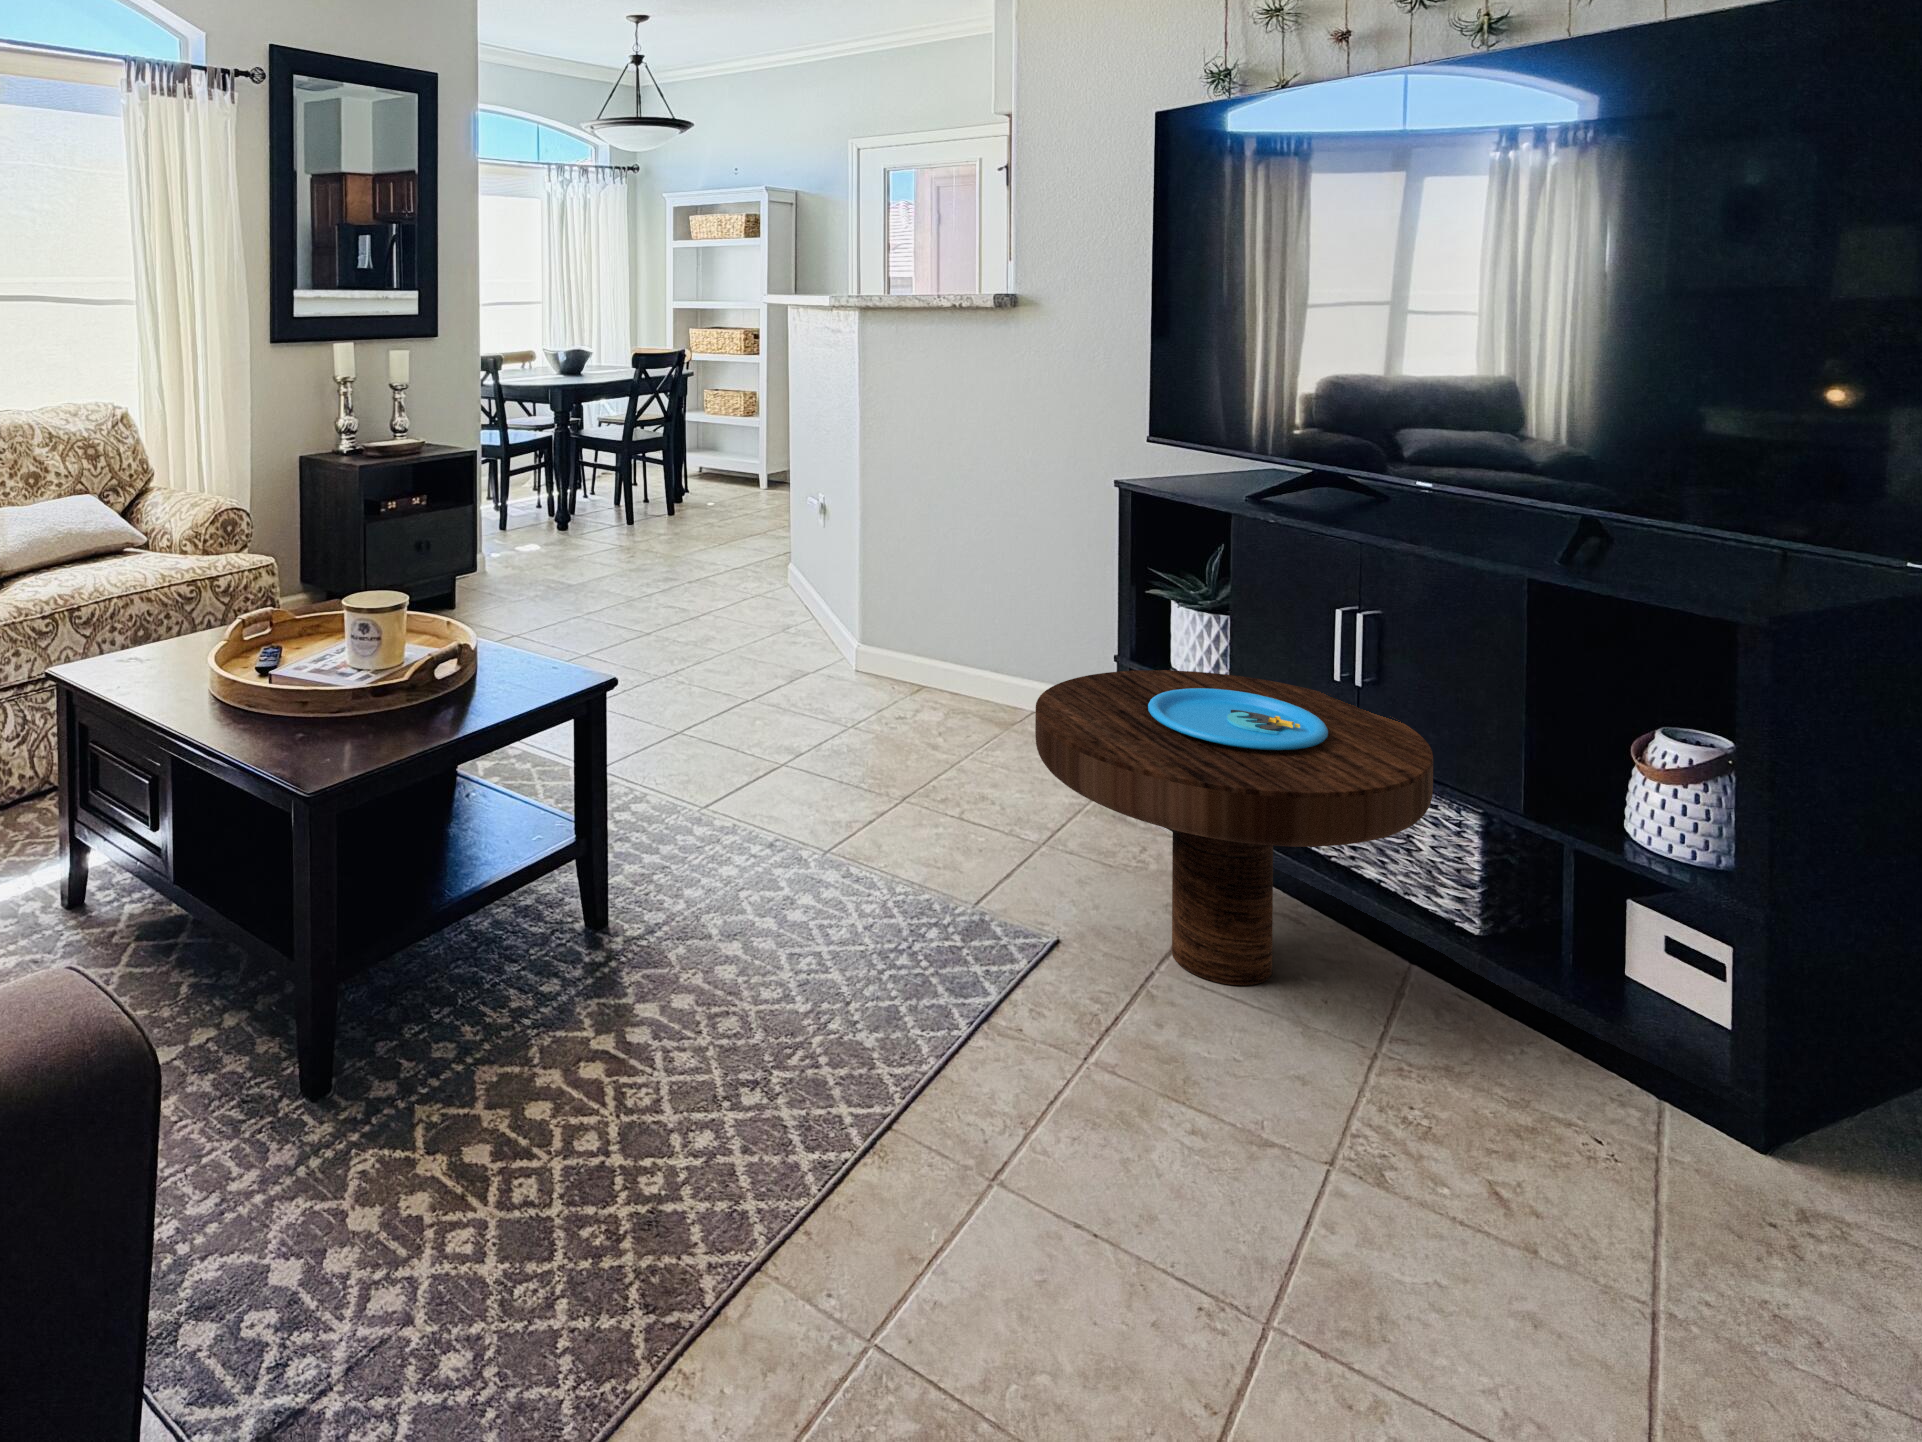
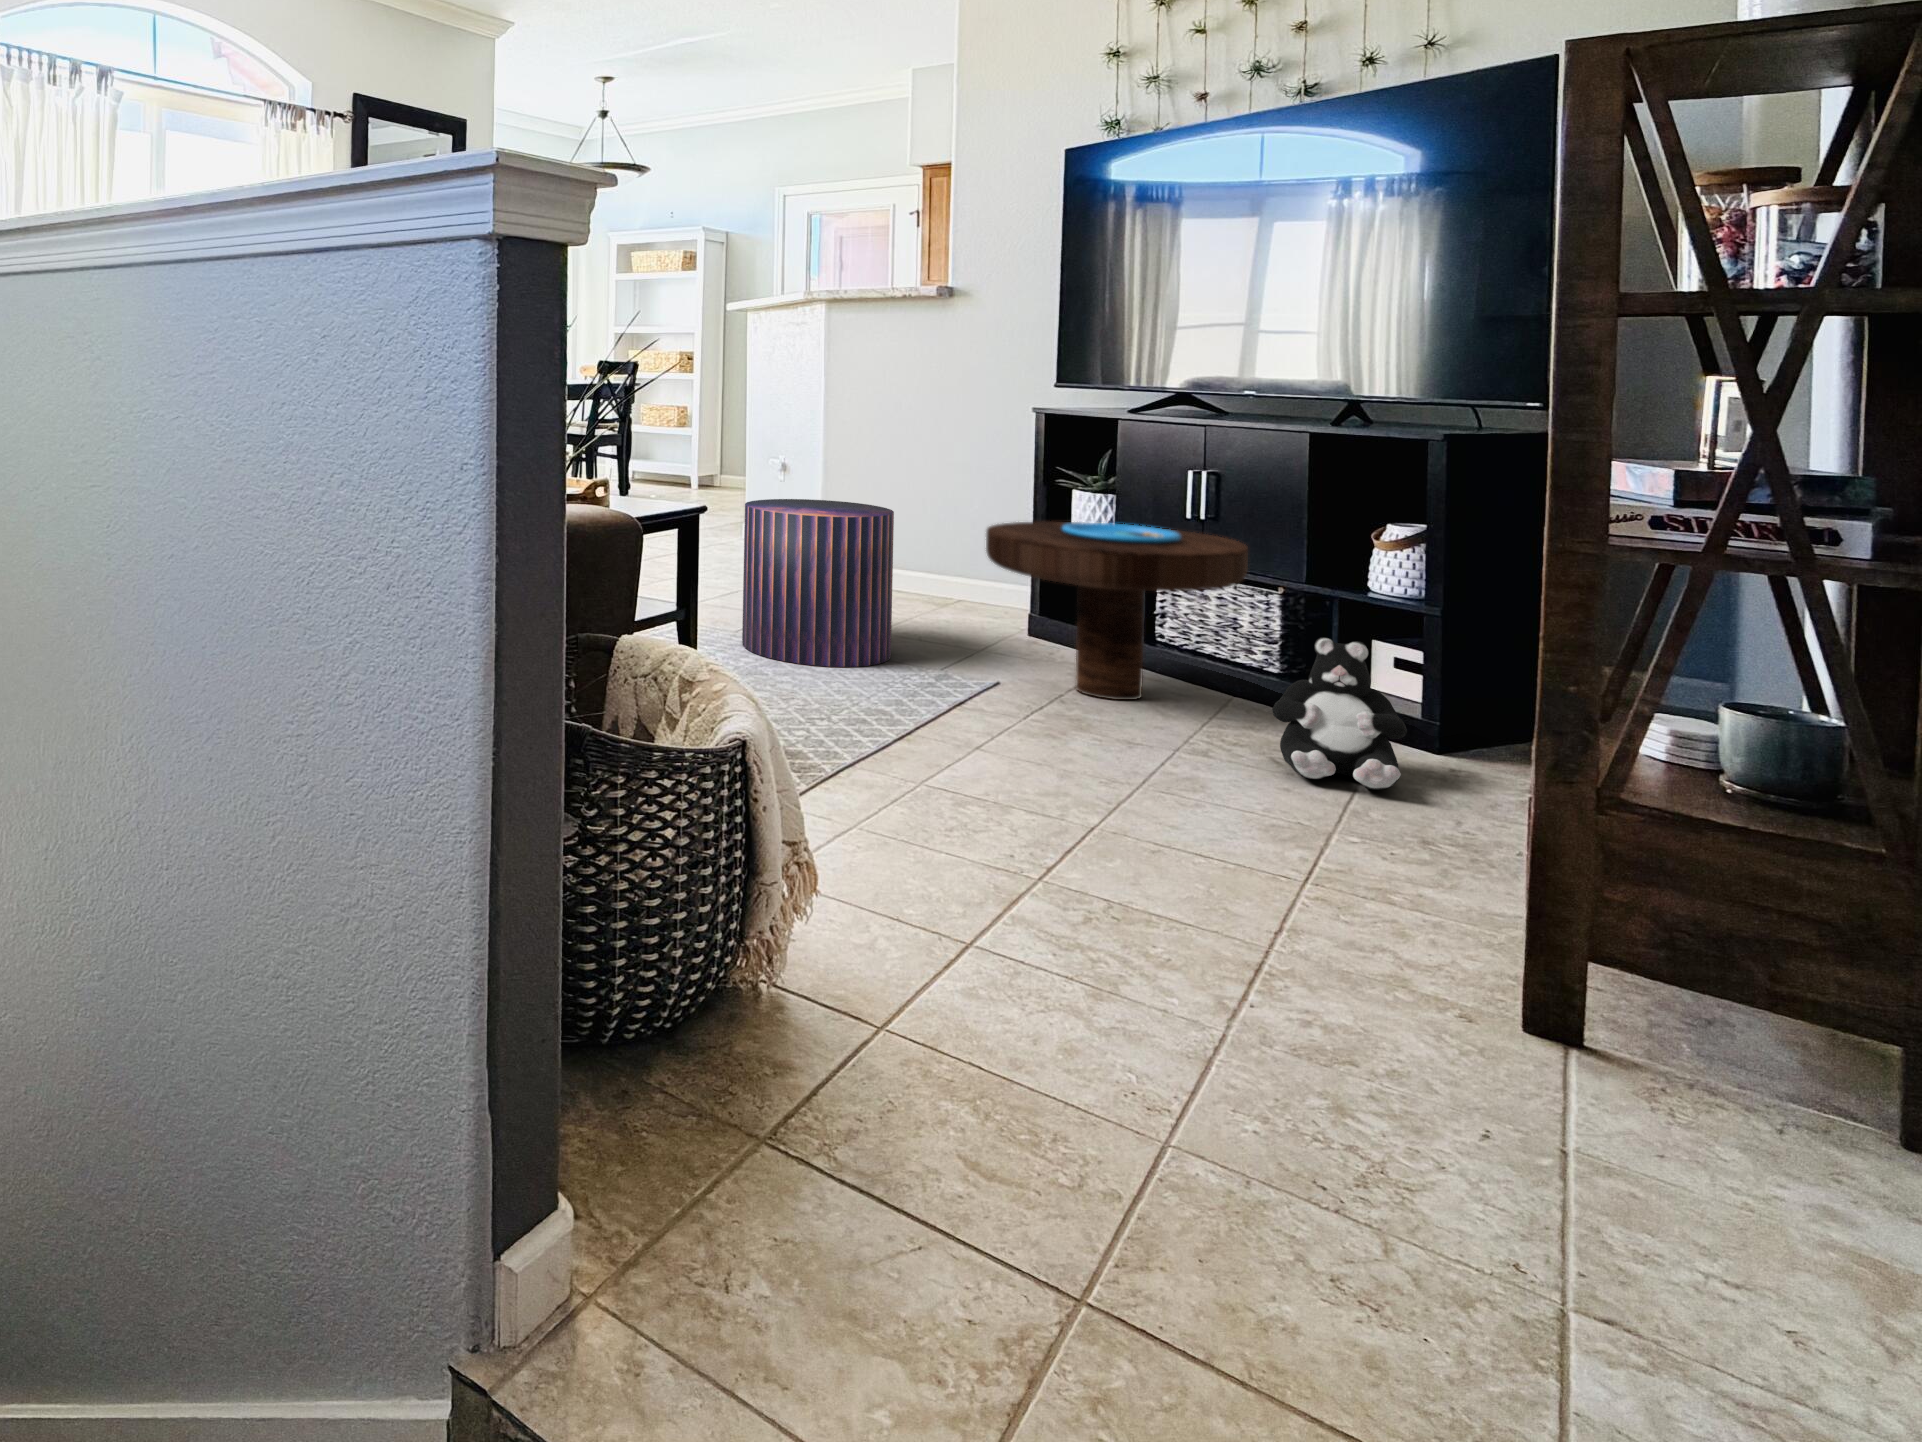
pouf: none [701,618,911,903] -> present [742,499,894,667]
plush toy: none [1494,989,1749,1331] -> present [1272,637,1407,790]

